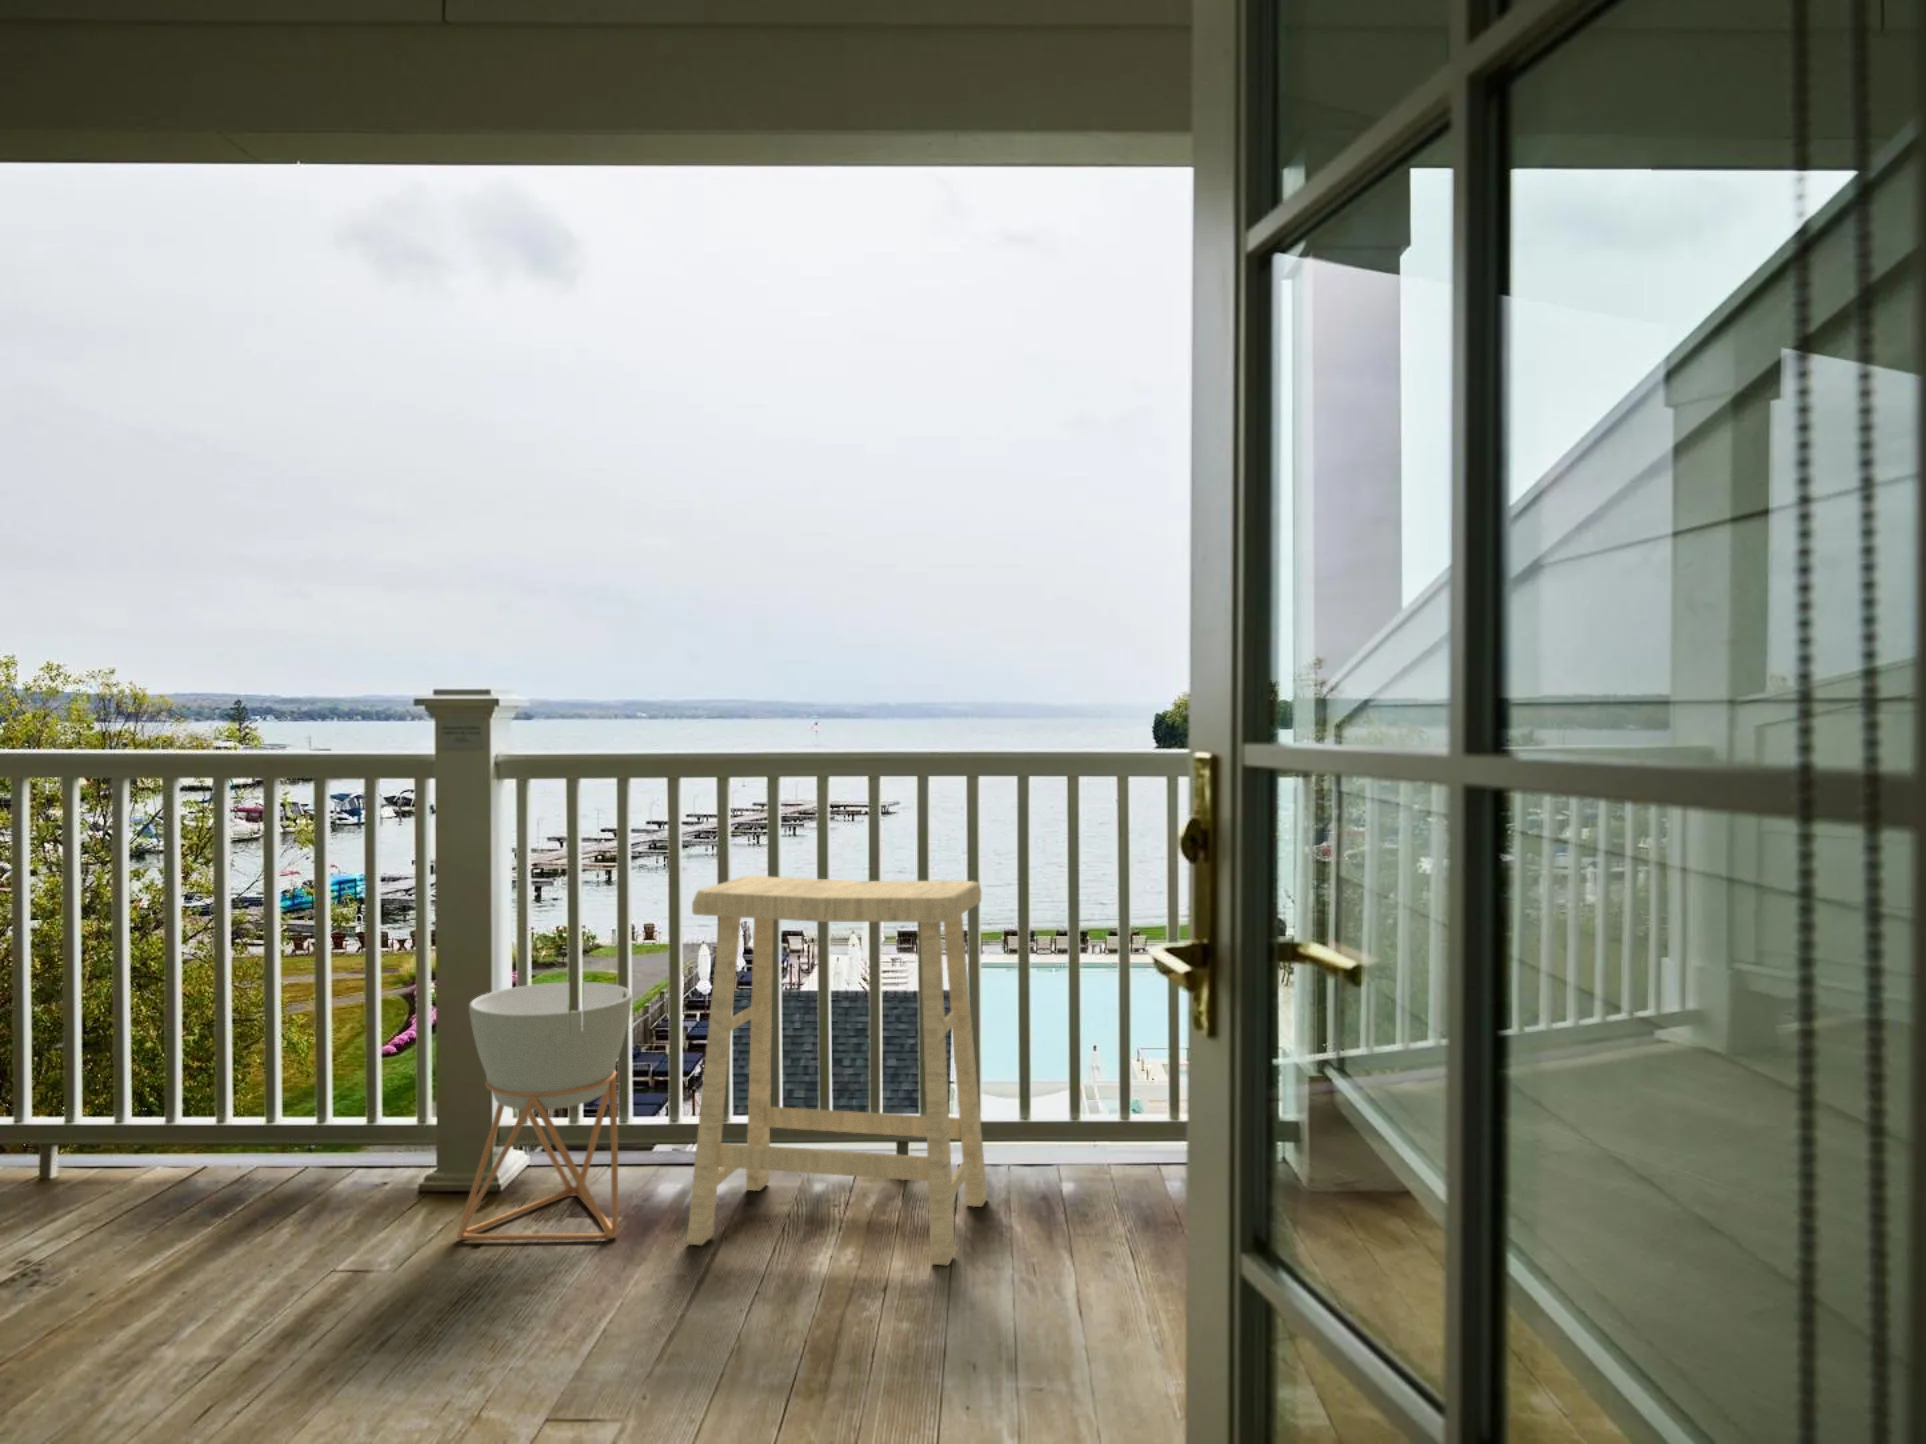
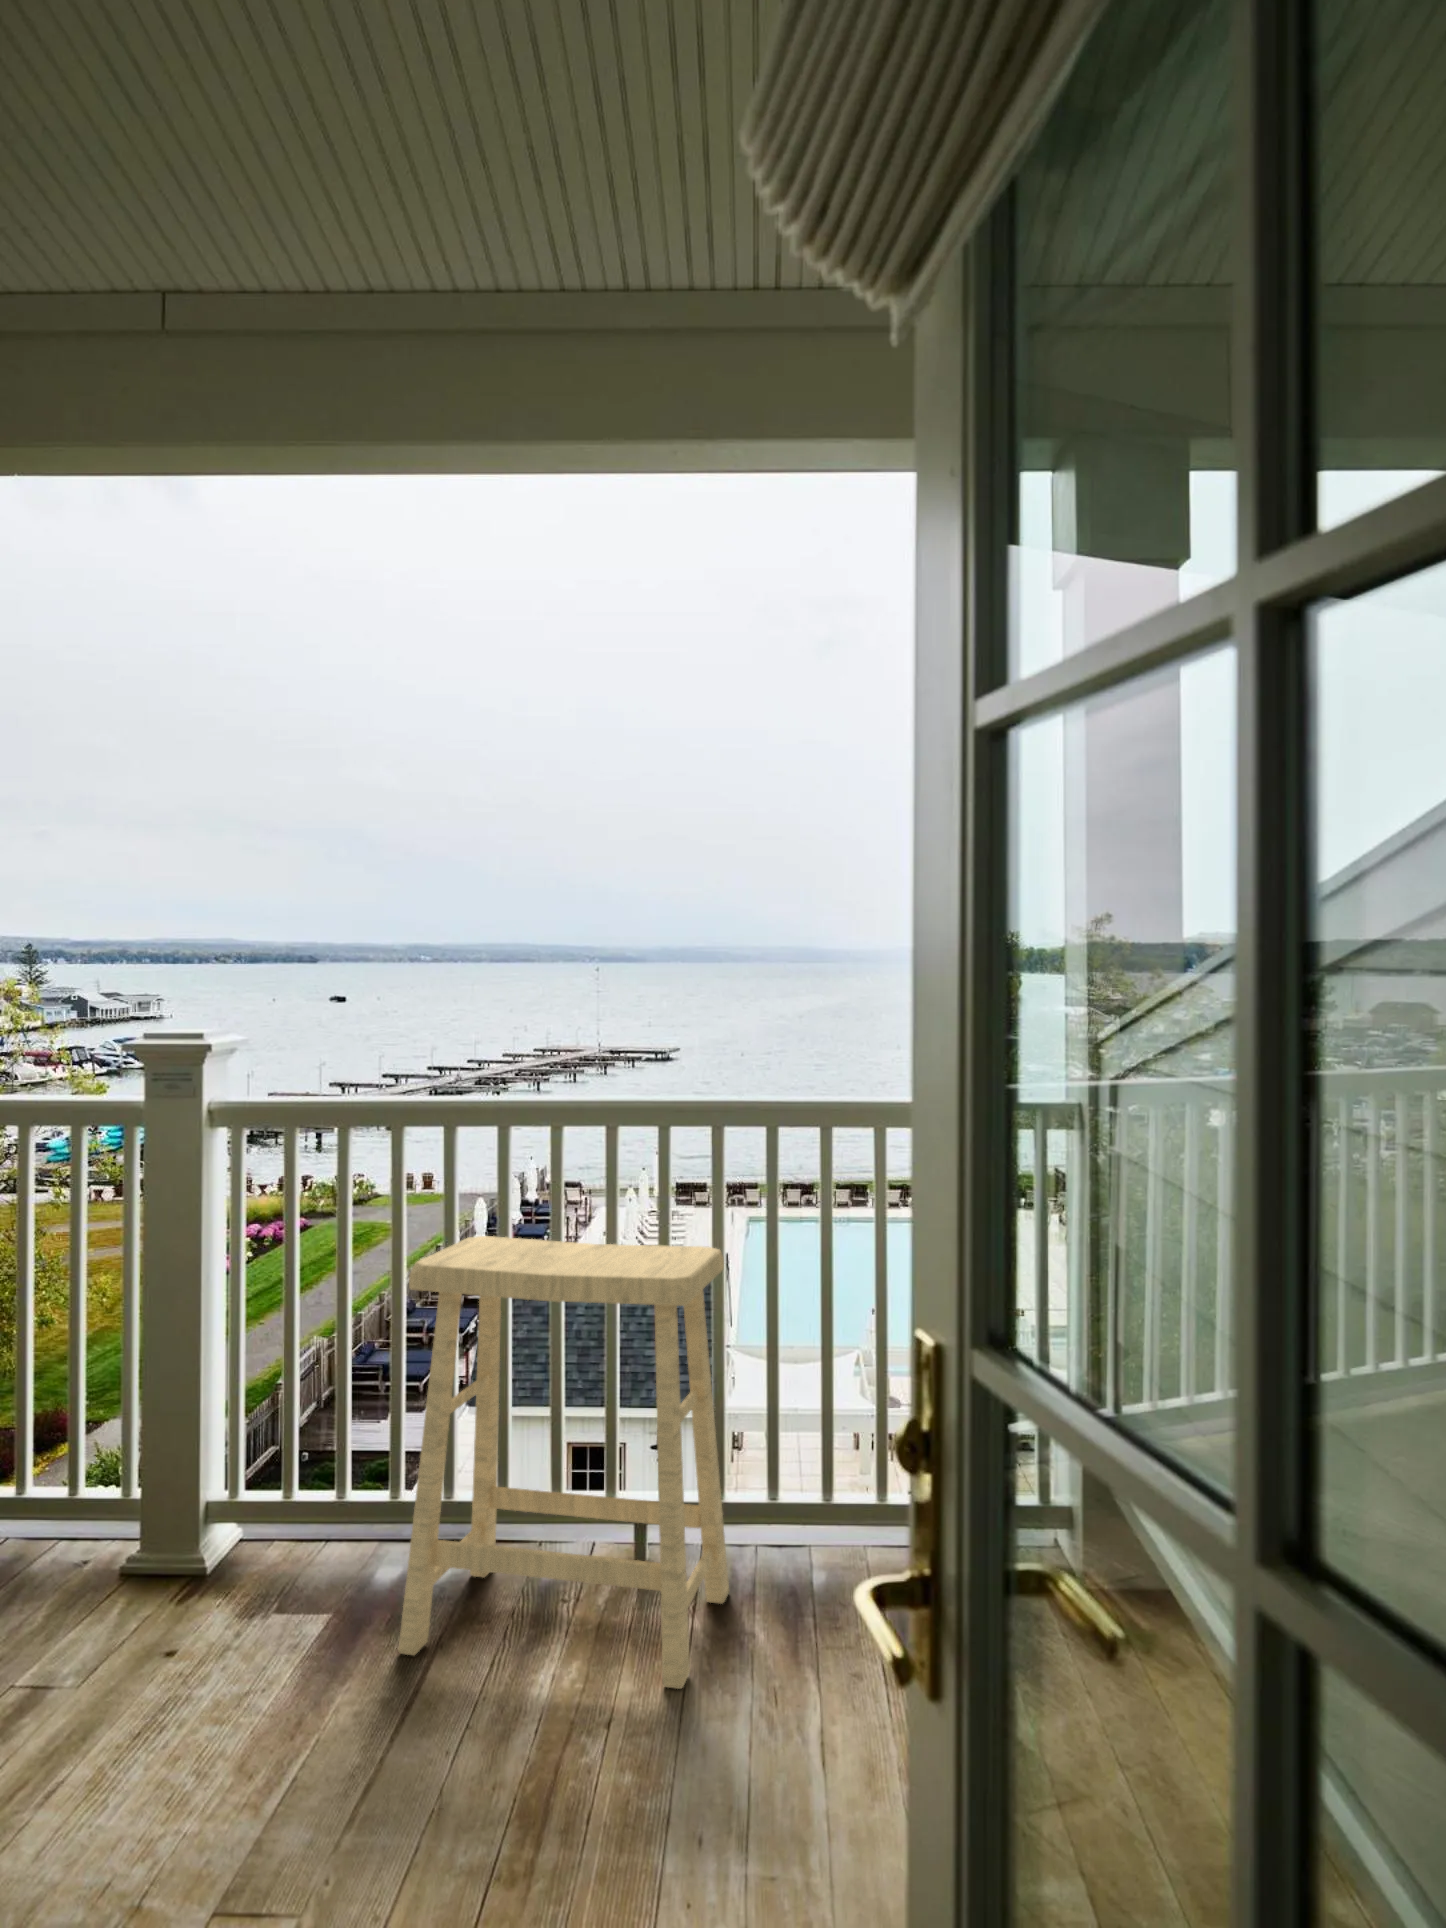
planter: present [457,982,632,1240] -> none [151,1349,347,1645]

